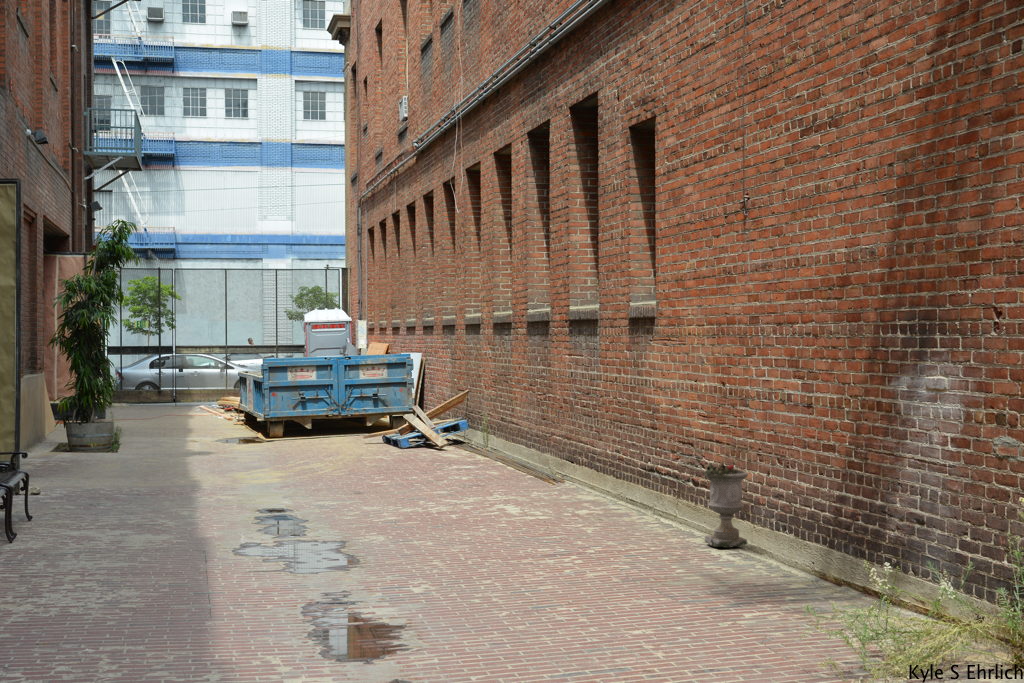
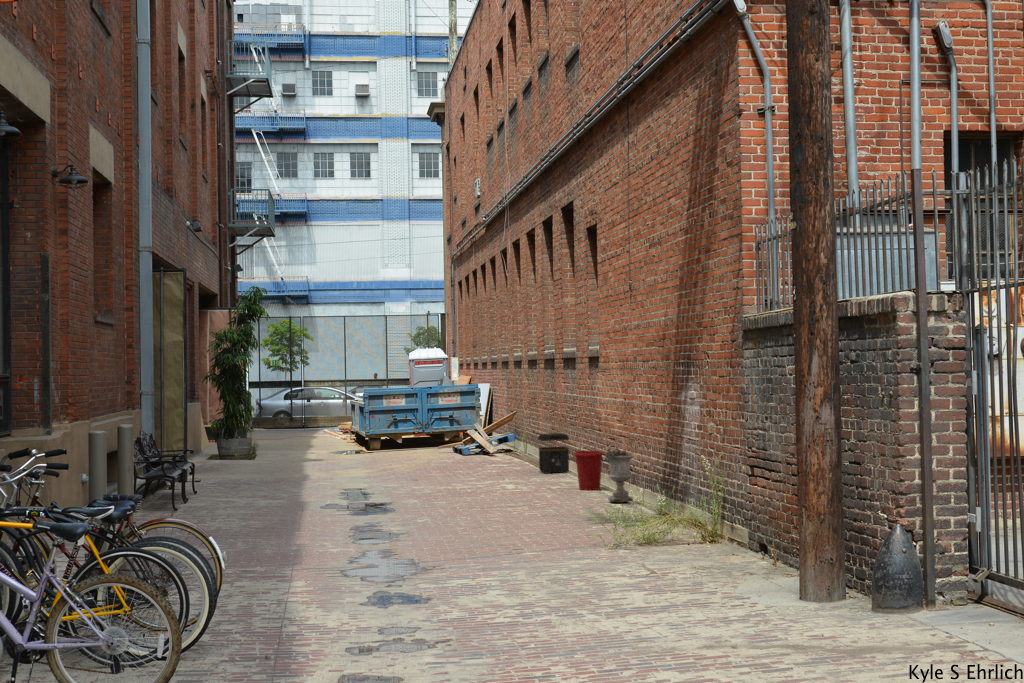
toolbox: none [535,426,580,483] -> present [538,433,569,473]
waste bin: none [621,458,669,518] -> present [573,451,604,490]

